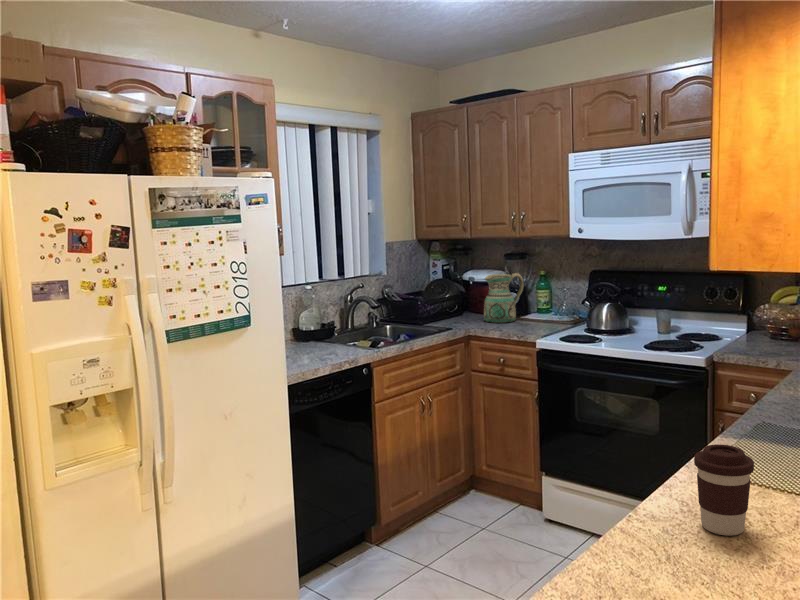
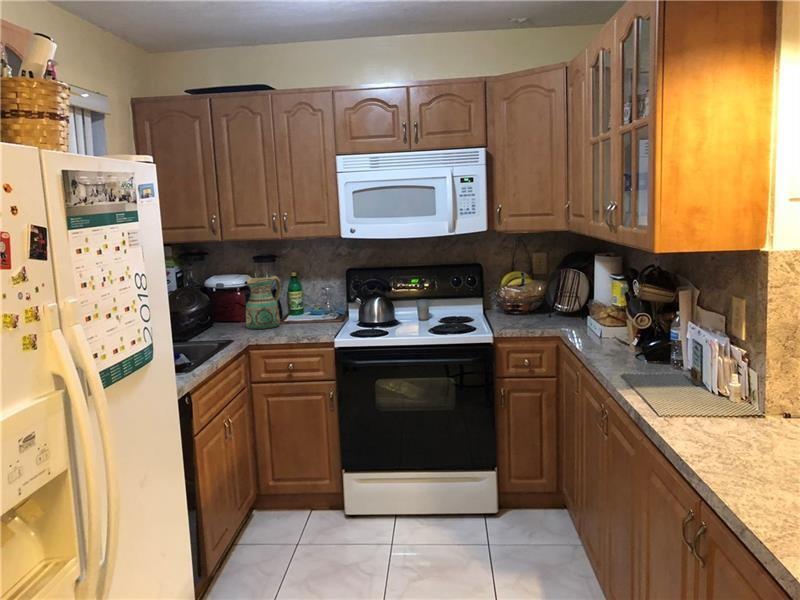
coffee cup: present [694,444,754,536] -> none [722,388,769,457]

